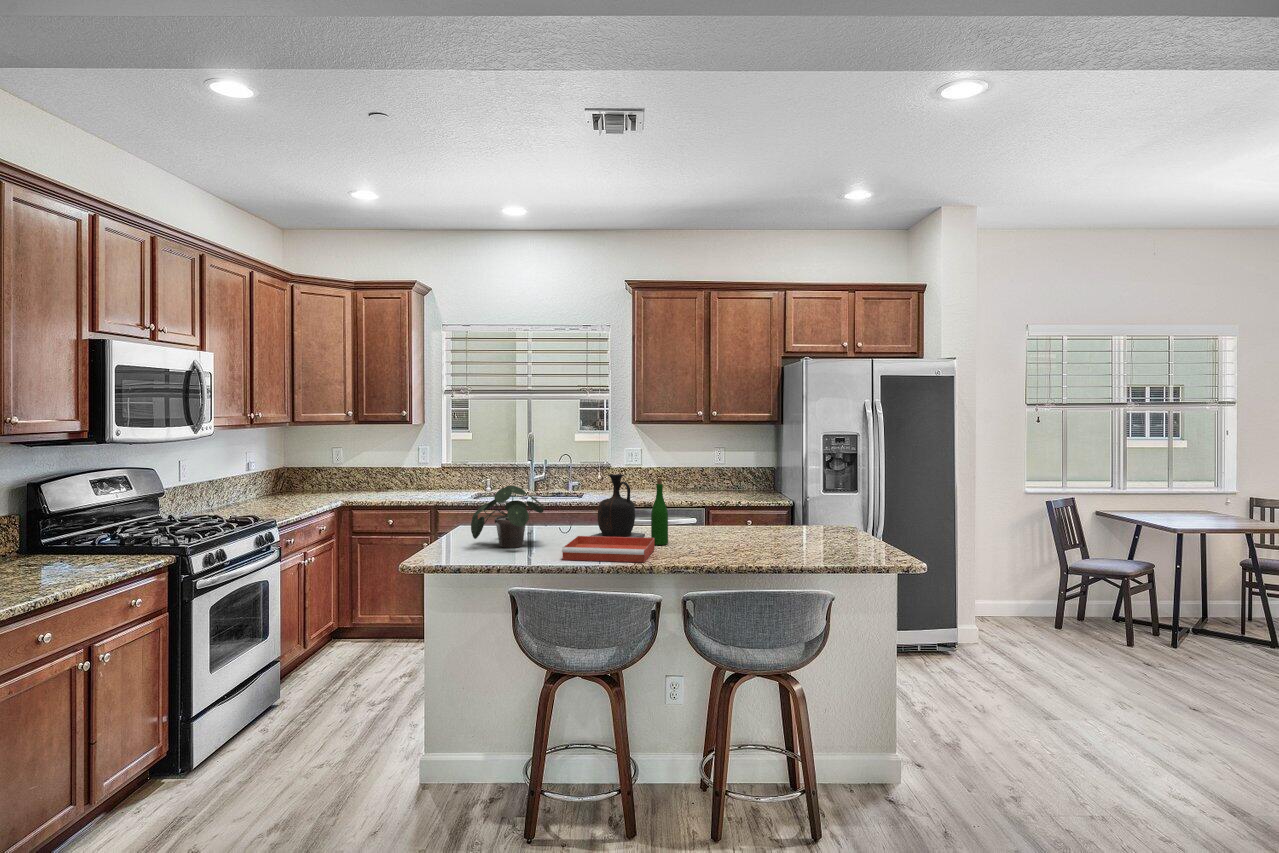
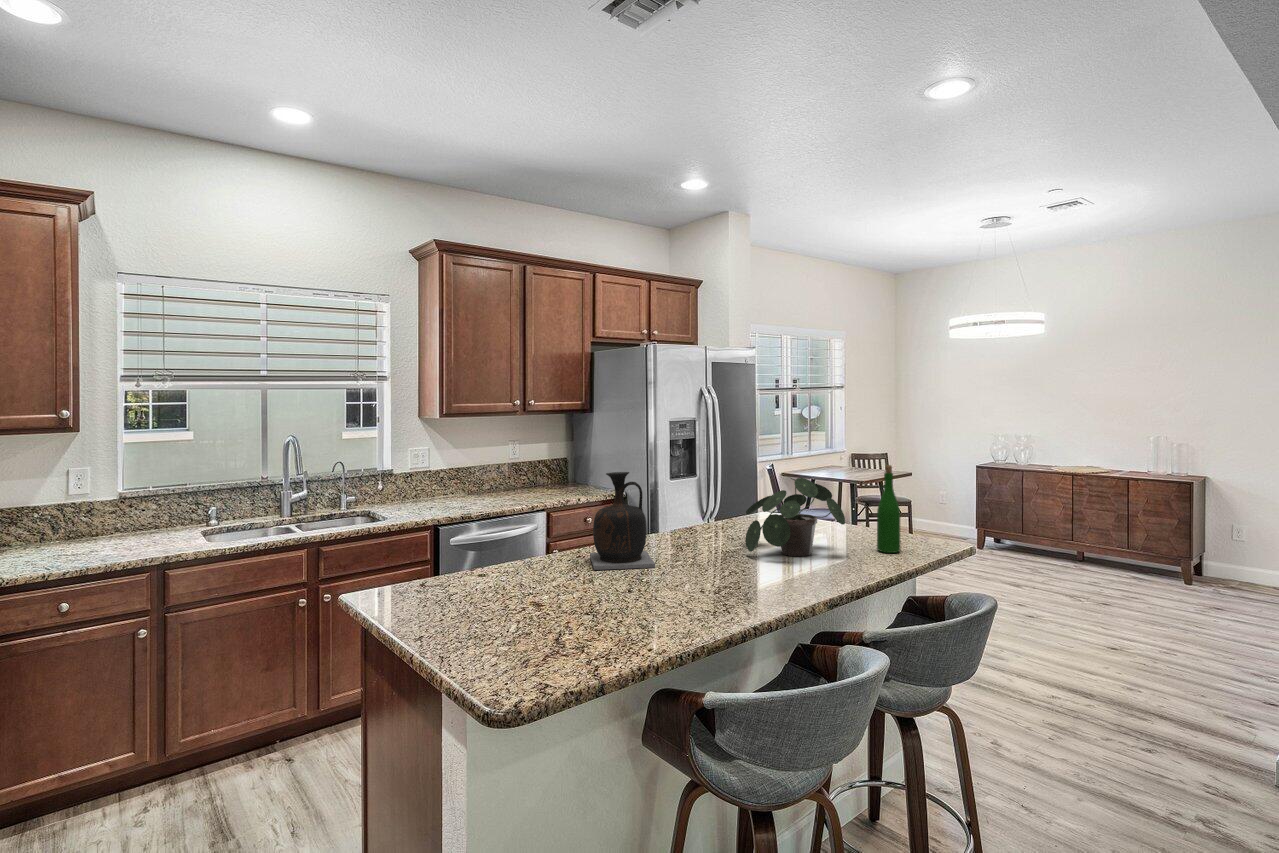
wine bottle: present [651,478,668,545] -> present [877,465,900,553]
potted plant: present [471,486,545,548] -> present [745,478,845,556]
tray: present [562,536,654,562] -> none [621,554,777,609]

